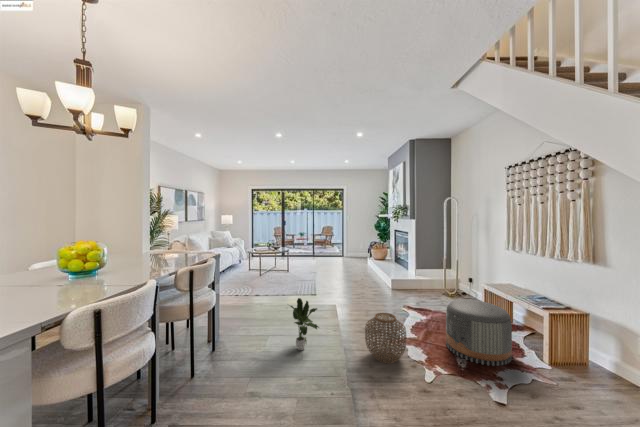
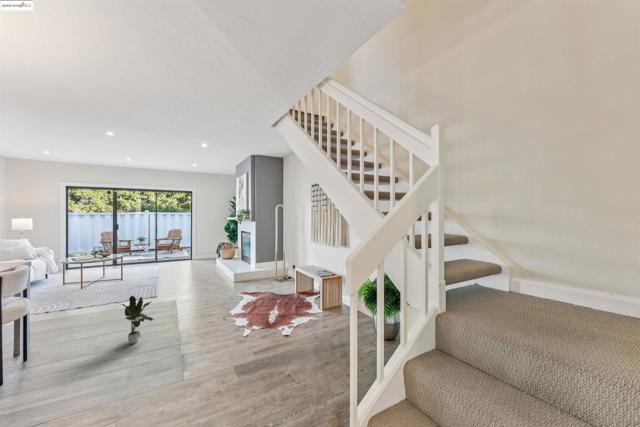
pouf: present [446,300,512,366] -> none [265,278,305,320]
woven basket: present [365,313,406,363] -> none [198,296,232,335]

